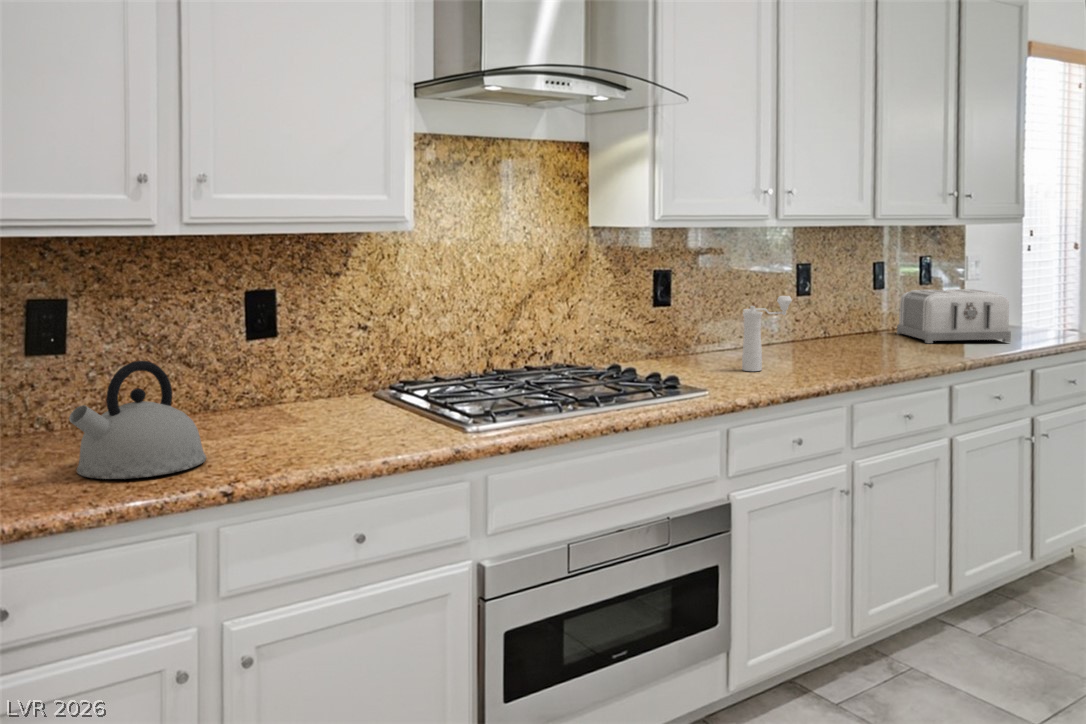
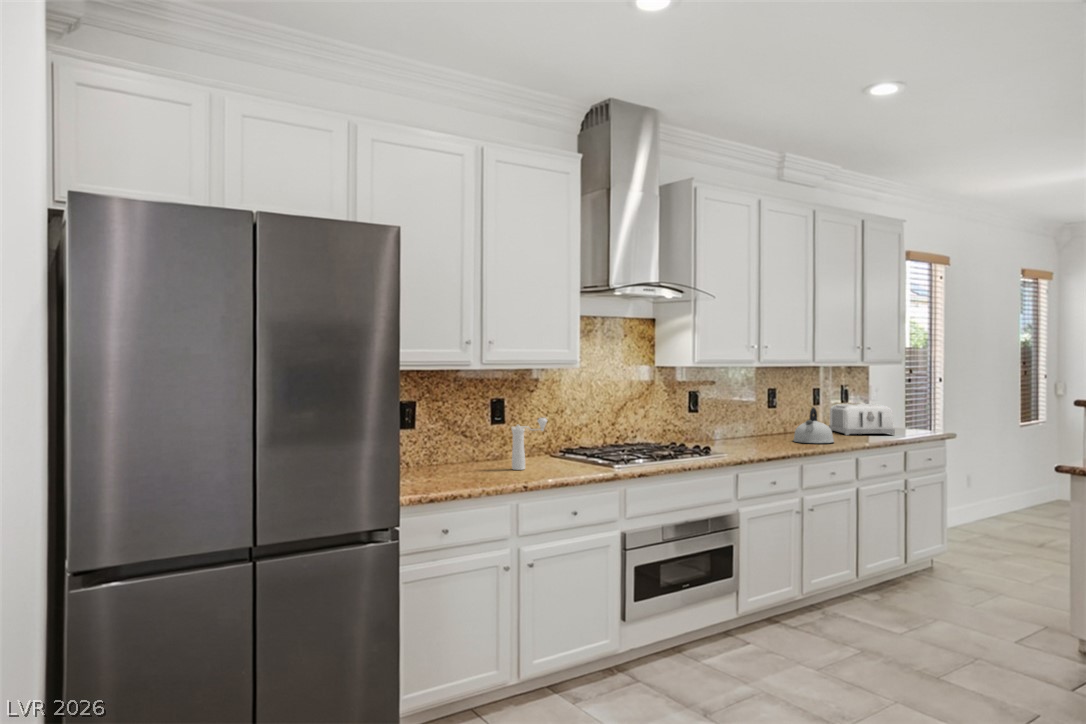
pepper mill: present [742,296,792,371] -> present [512,418,547,470]
kettle: present [69,361,206,479] -> present [793,408,834,443]

